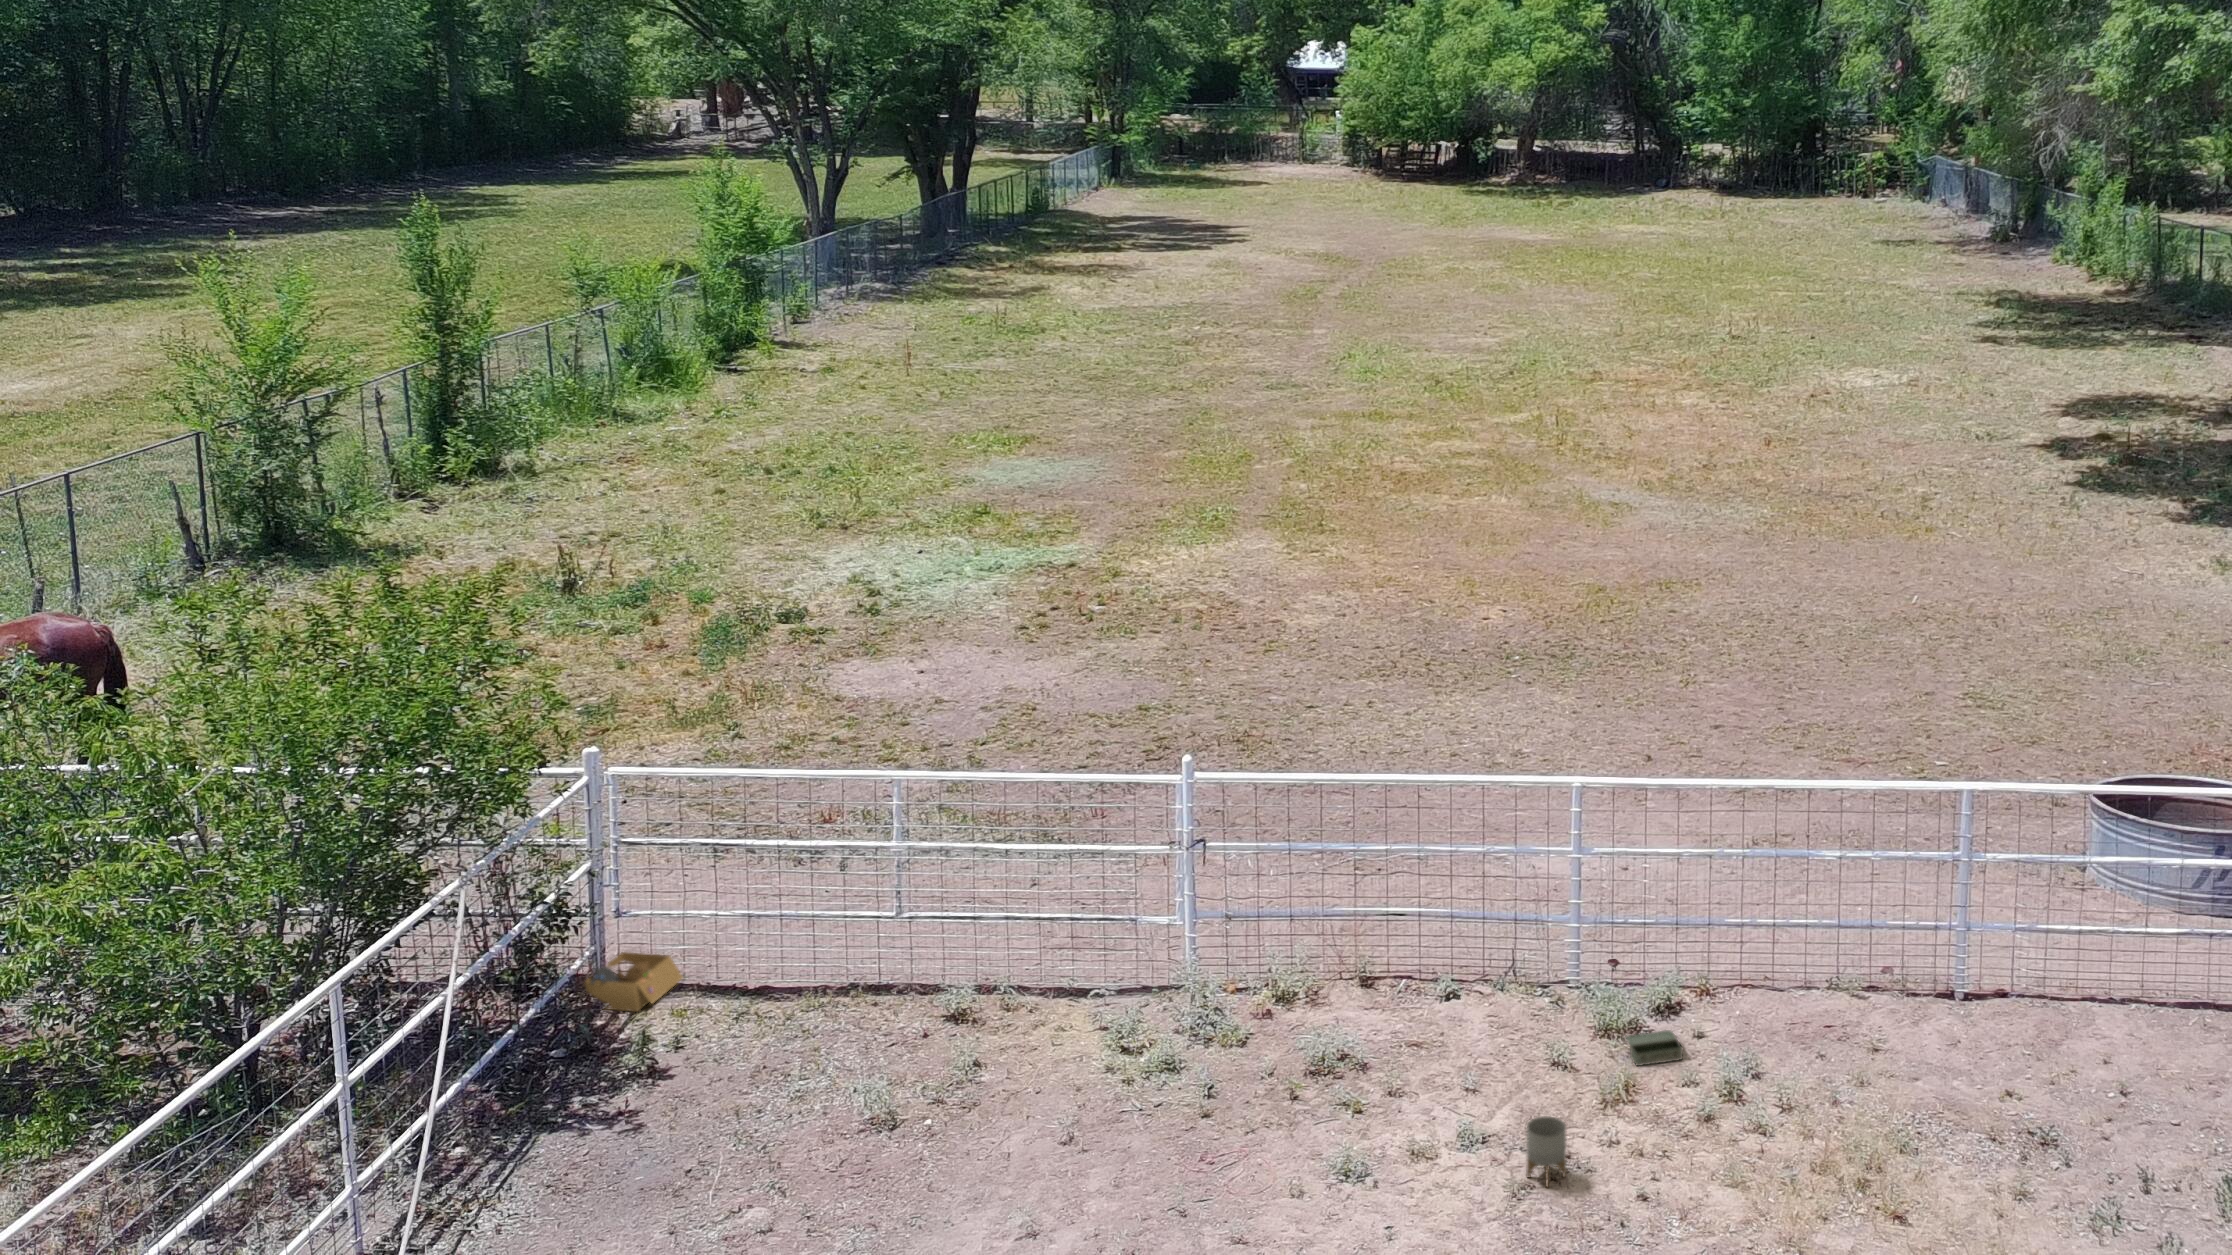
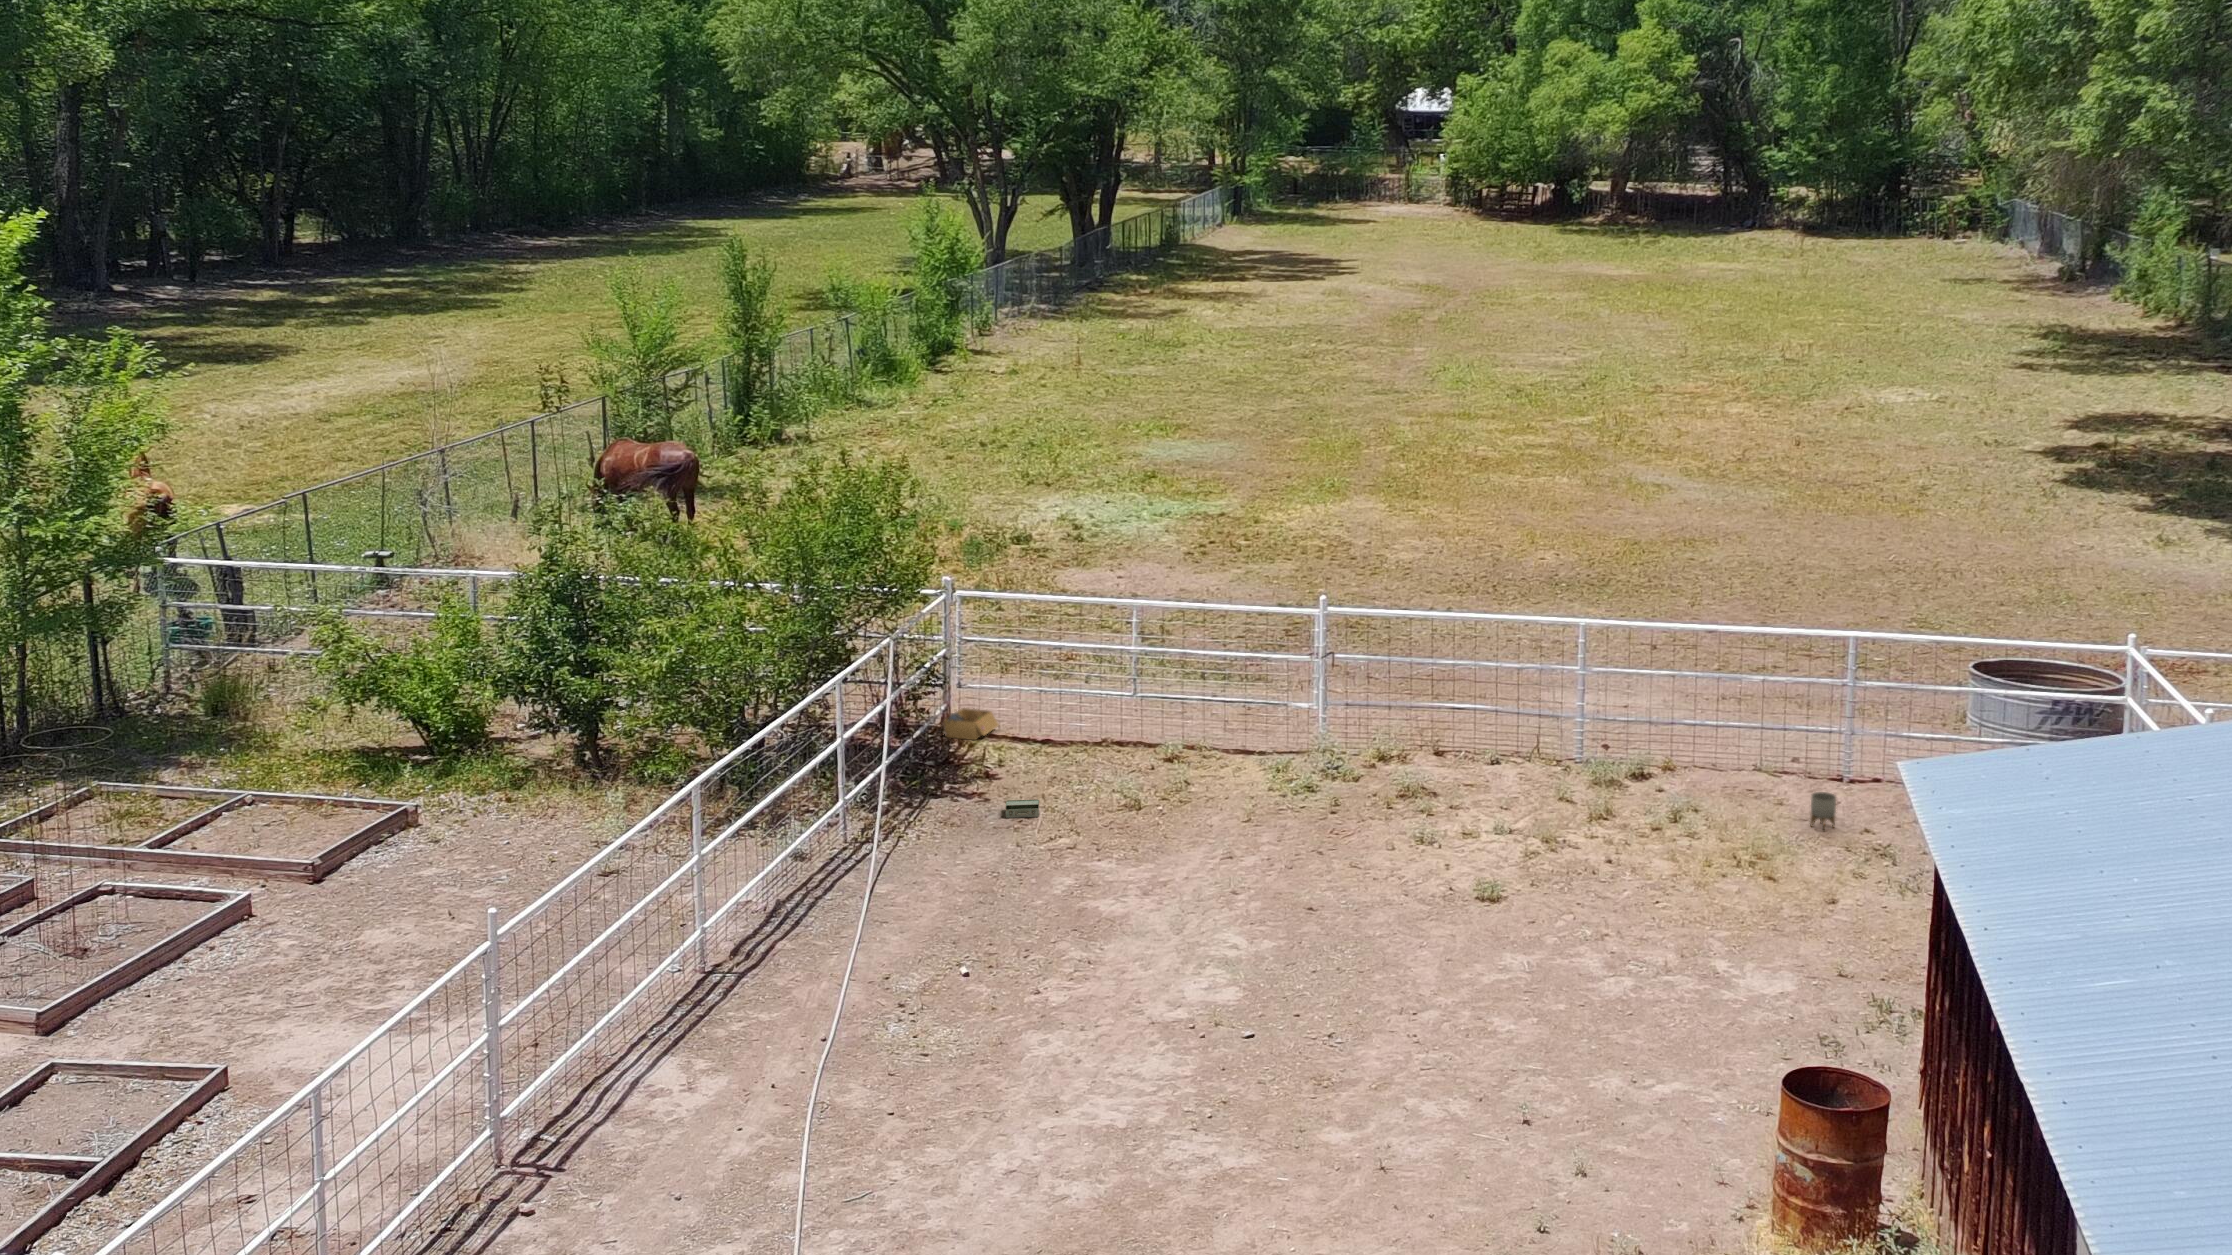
toolbox: present [1626,1030,1683,1066] -> present [1006,799,1039,818]
planter: present [1527,1116,1567,1187] -> present [1810,792,1836,829]

